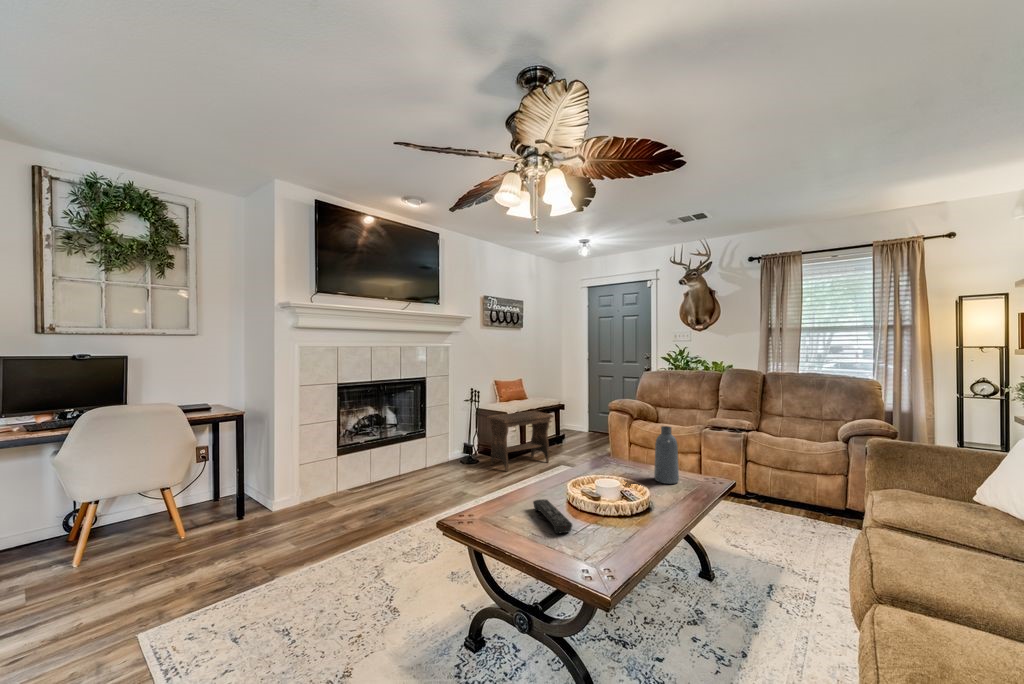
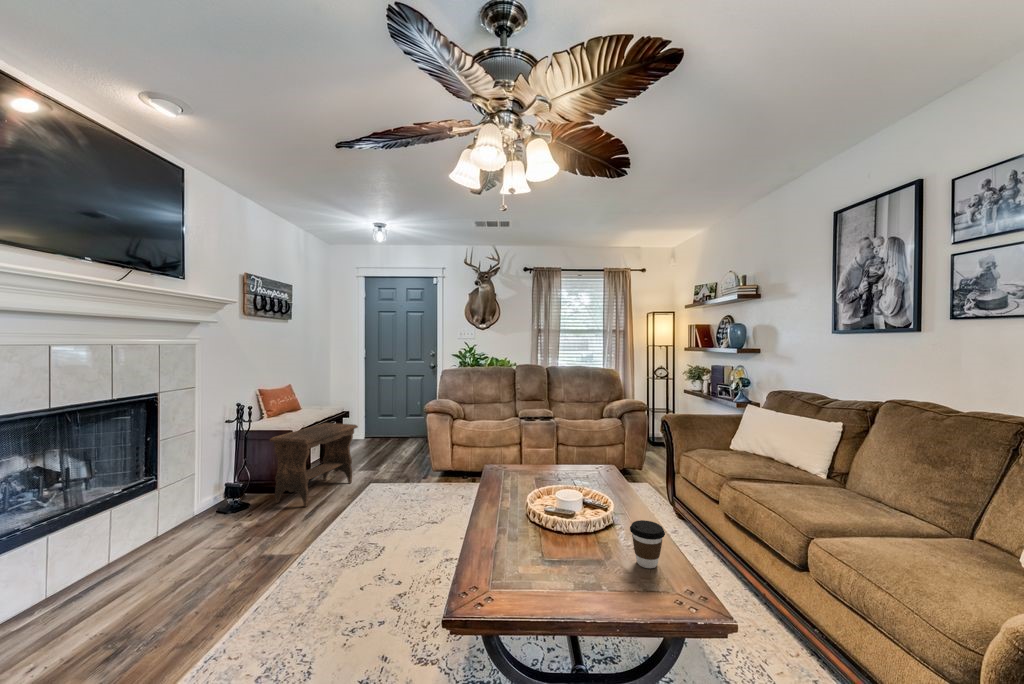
vase: present [654,426,679,484] -> none [562,424,585,481]
remote control: present [533,499,572,533] -> none [523,534,603,573]
coffee cup: none [596,506,627,548] -> present [630,520,665,568]

